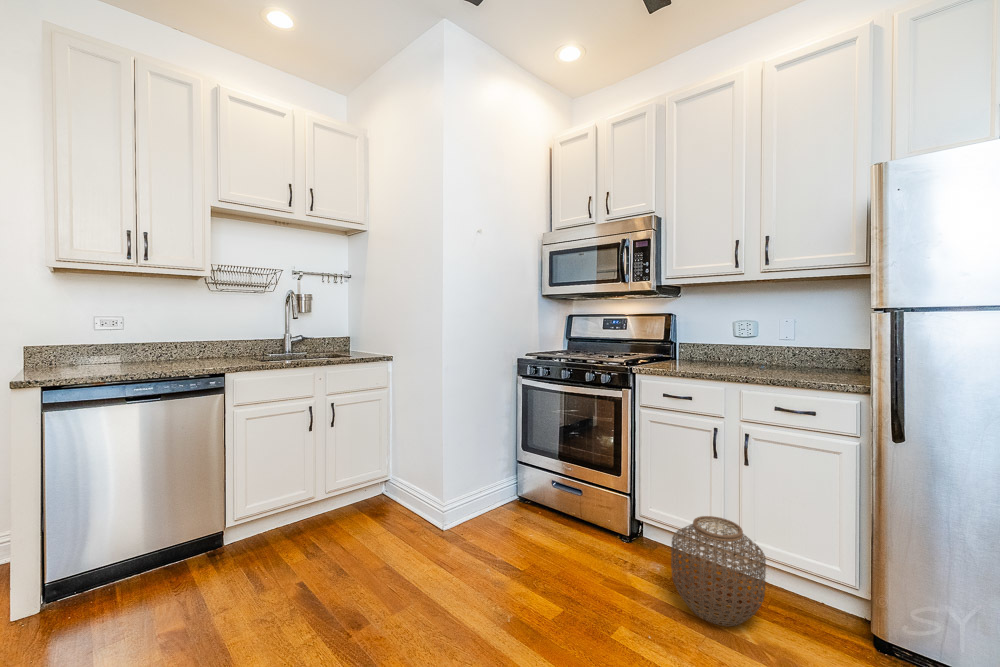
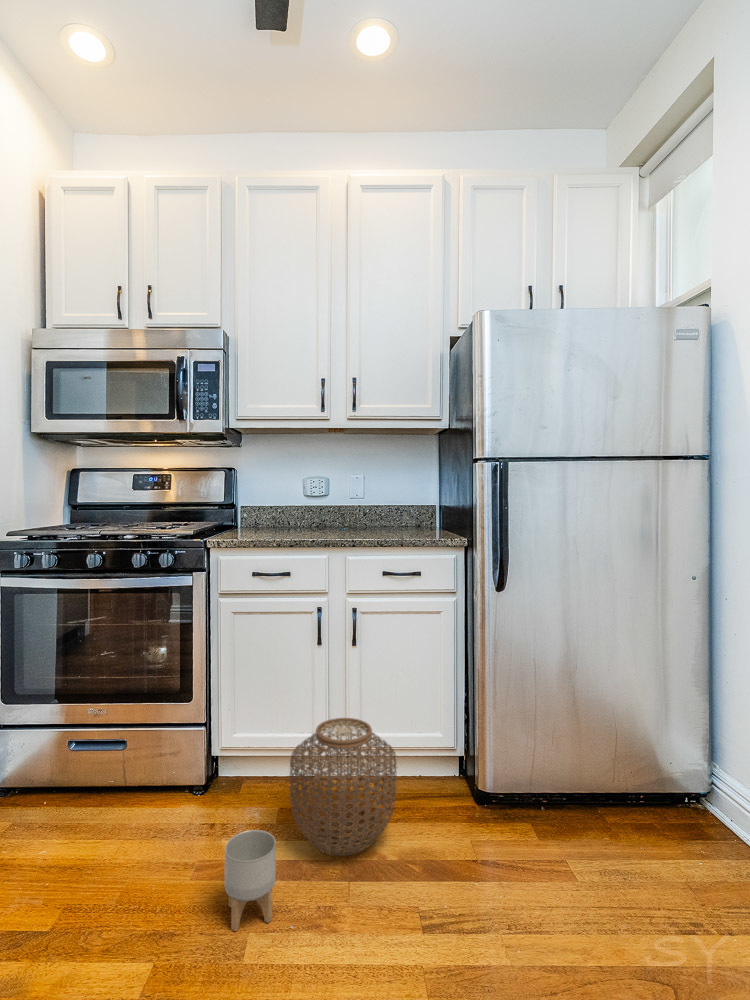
planter: none [609,567,644,633] -> present [224,830,276,931]

